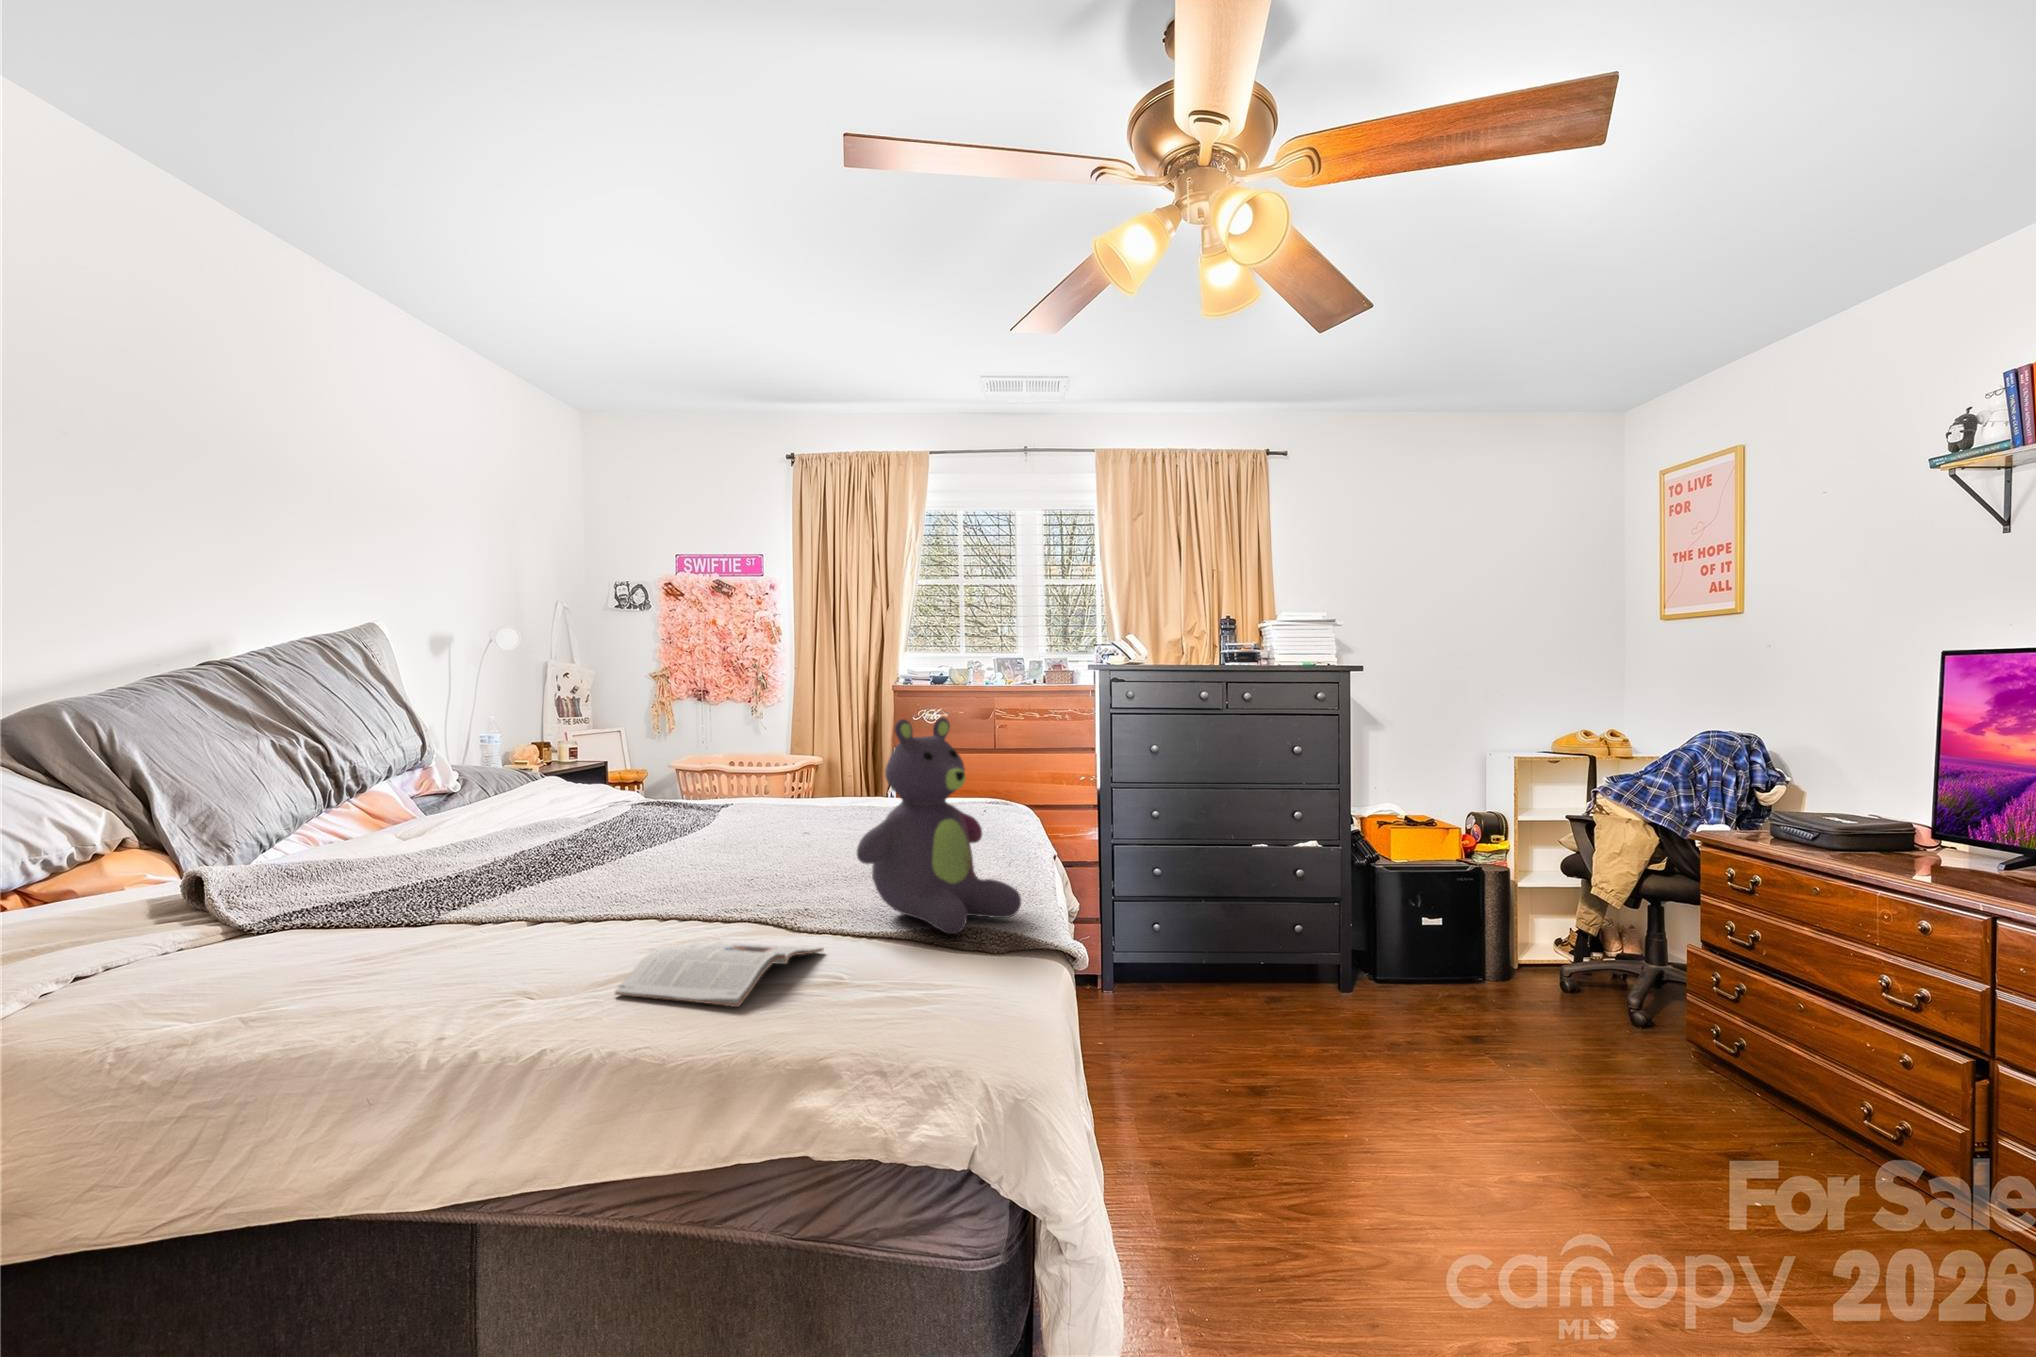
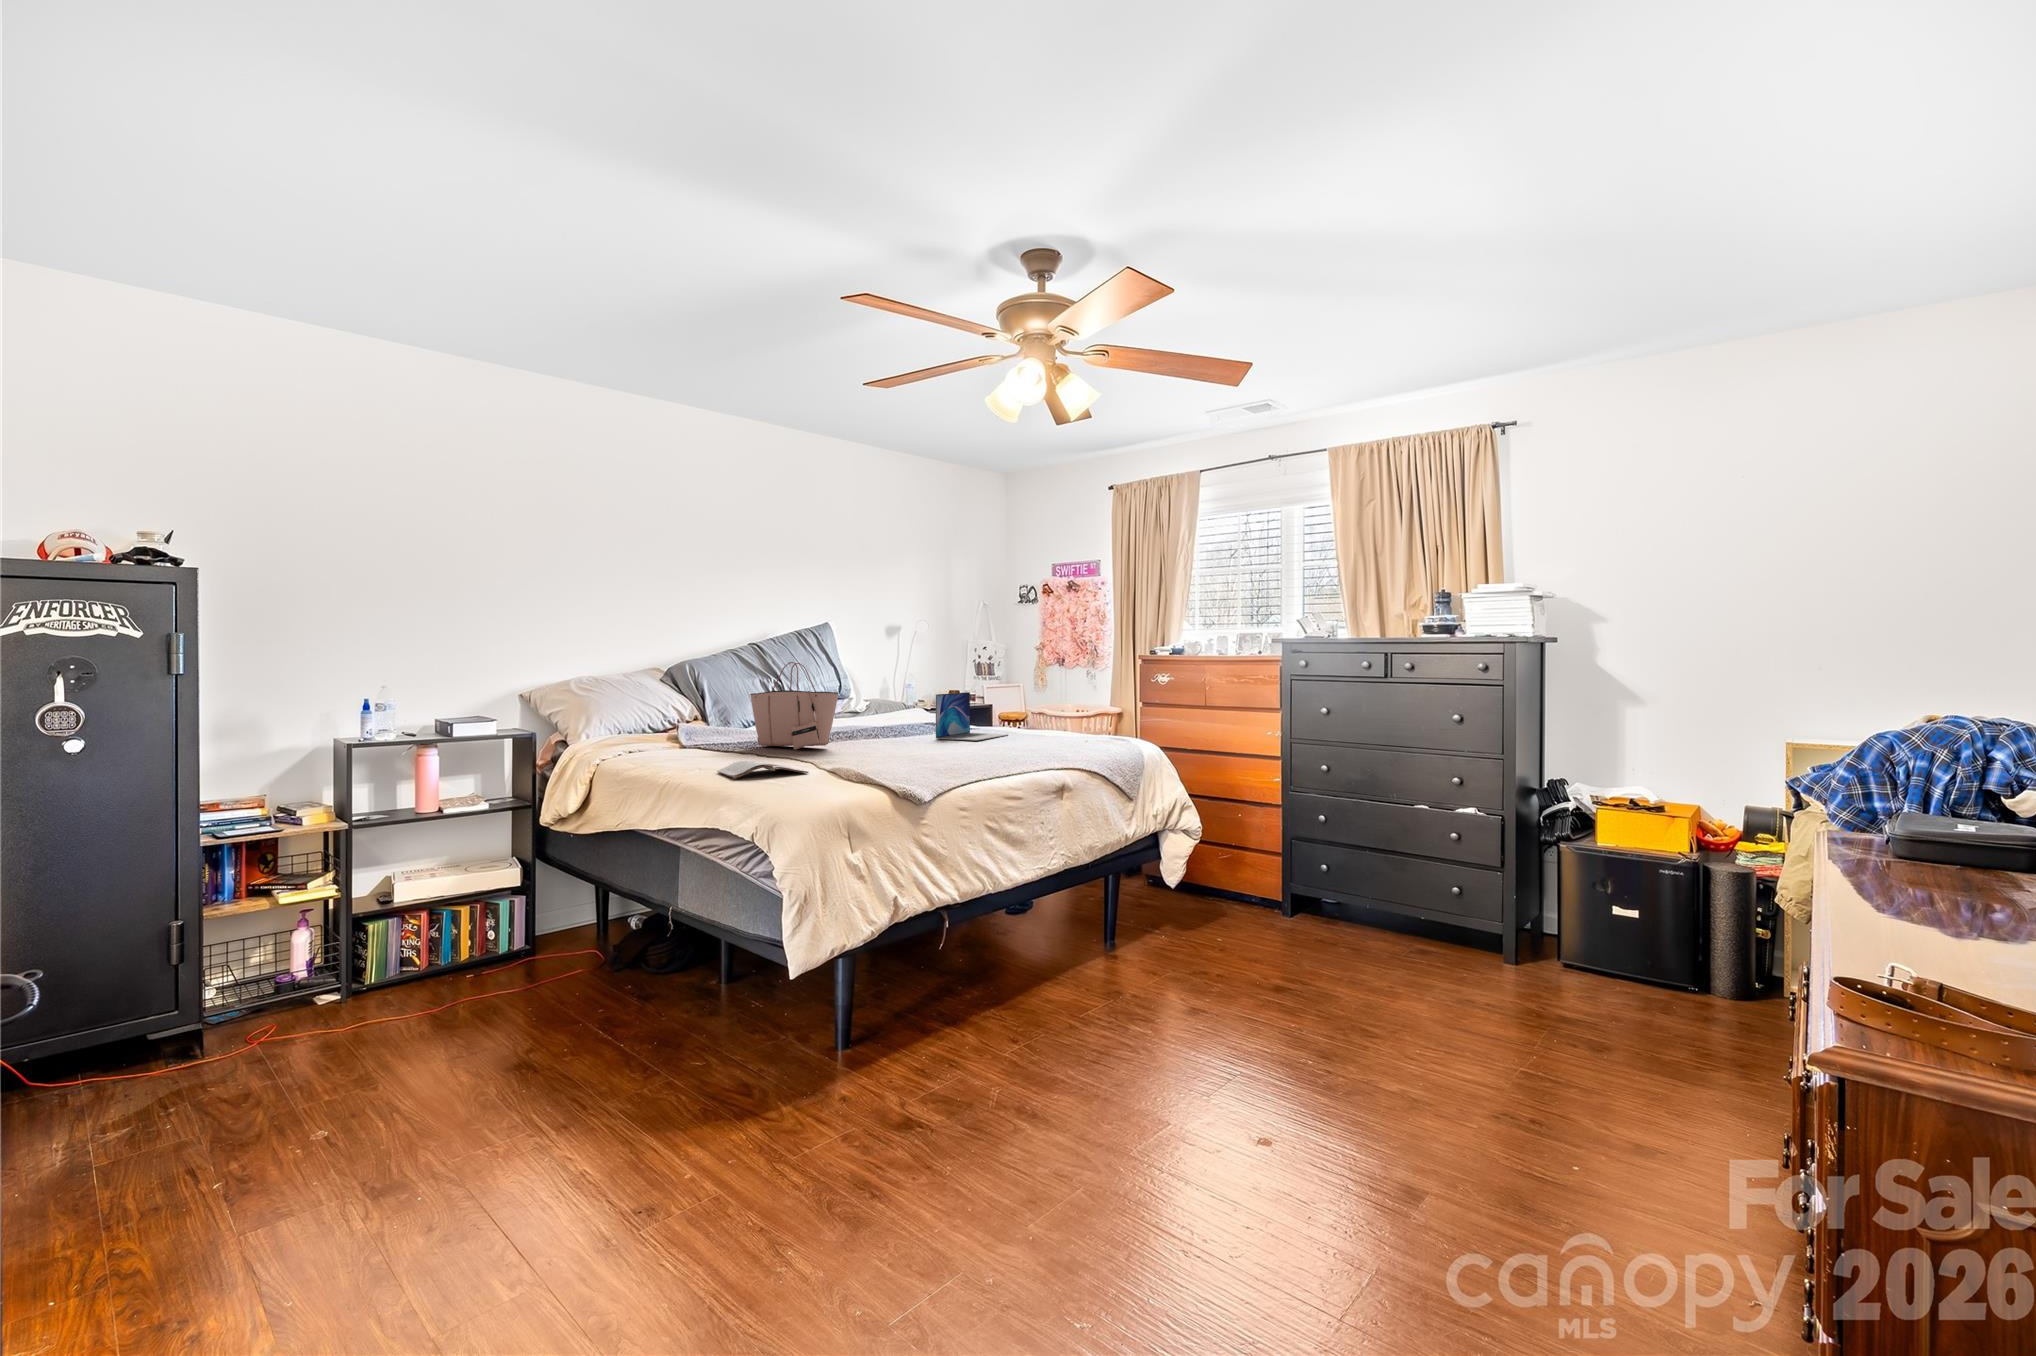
tote bag: none [412,706,640,891] -> present [750,662,839,750]
stuffed bear: present [857,717,1021,934] -> none [844,668,930,775]
laptop: none [727,746,808,829] -> present [936,692,1008,741]

